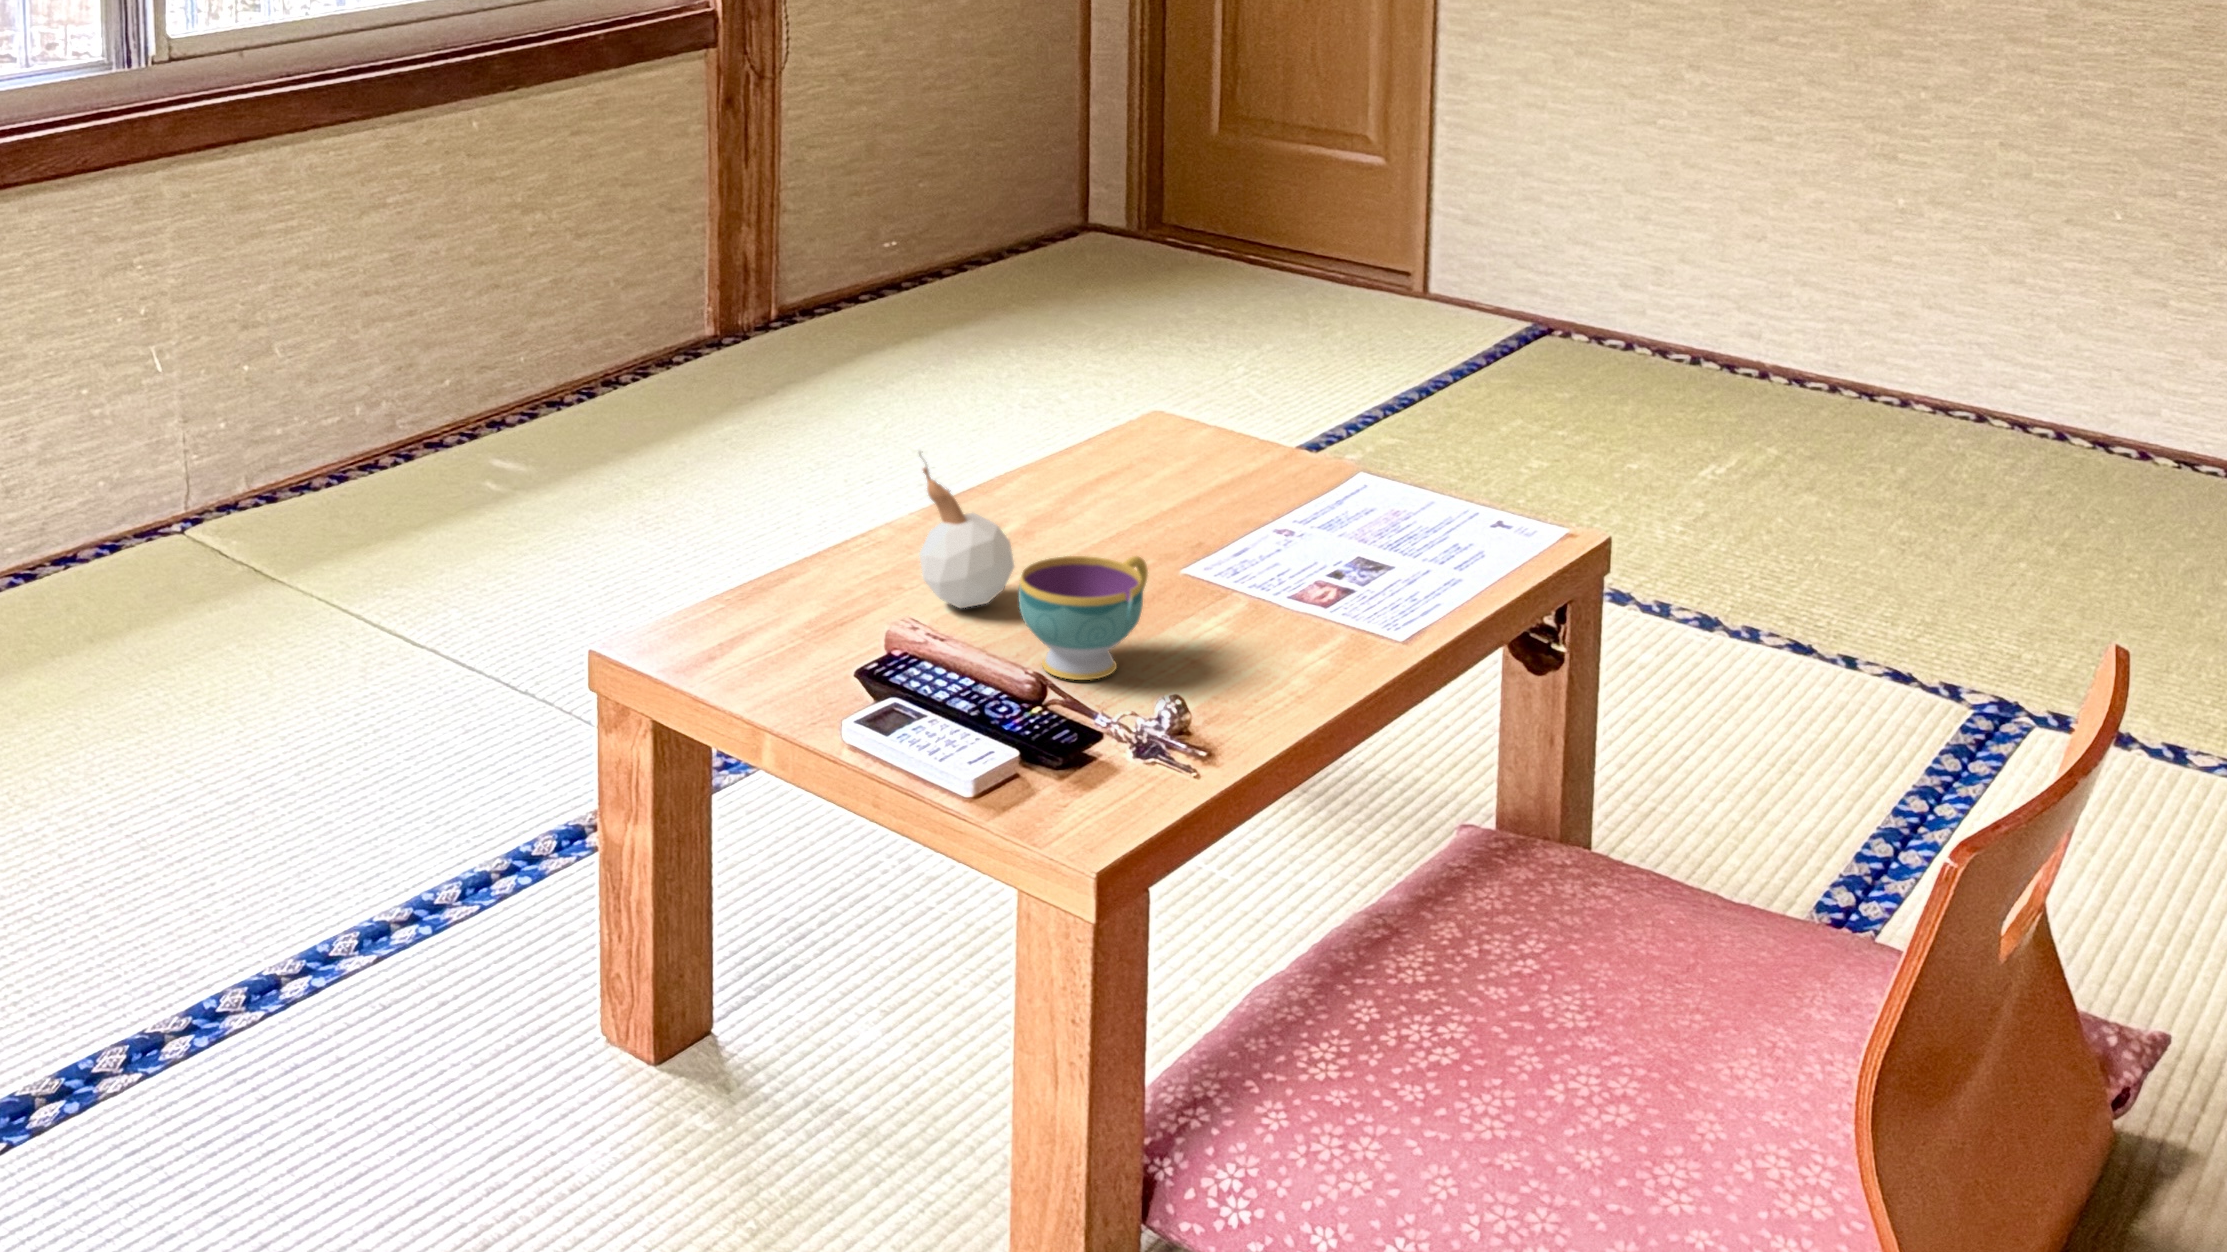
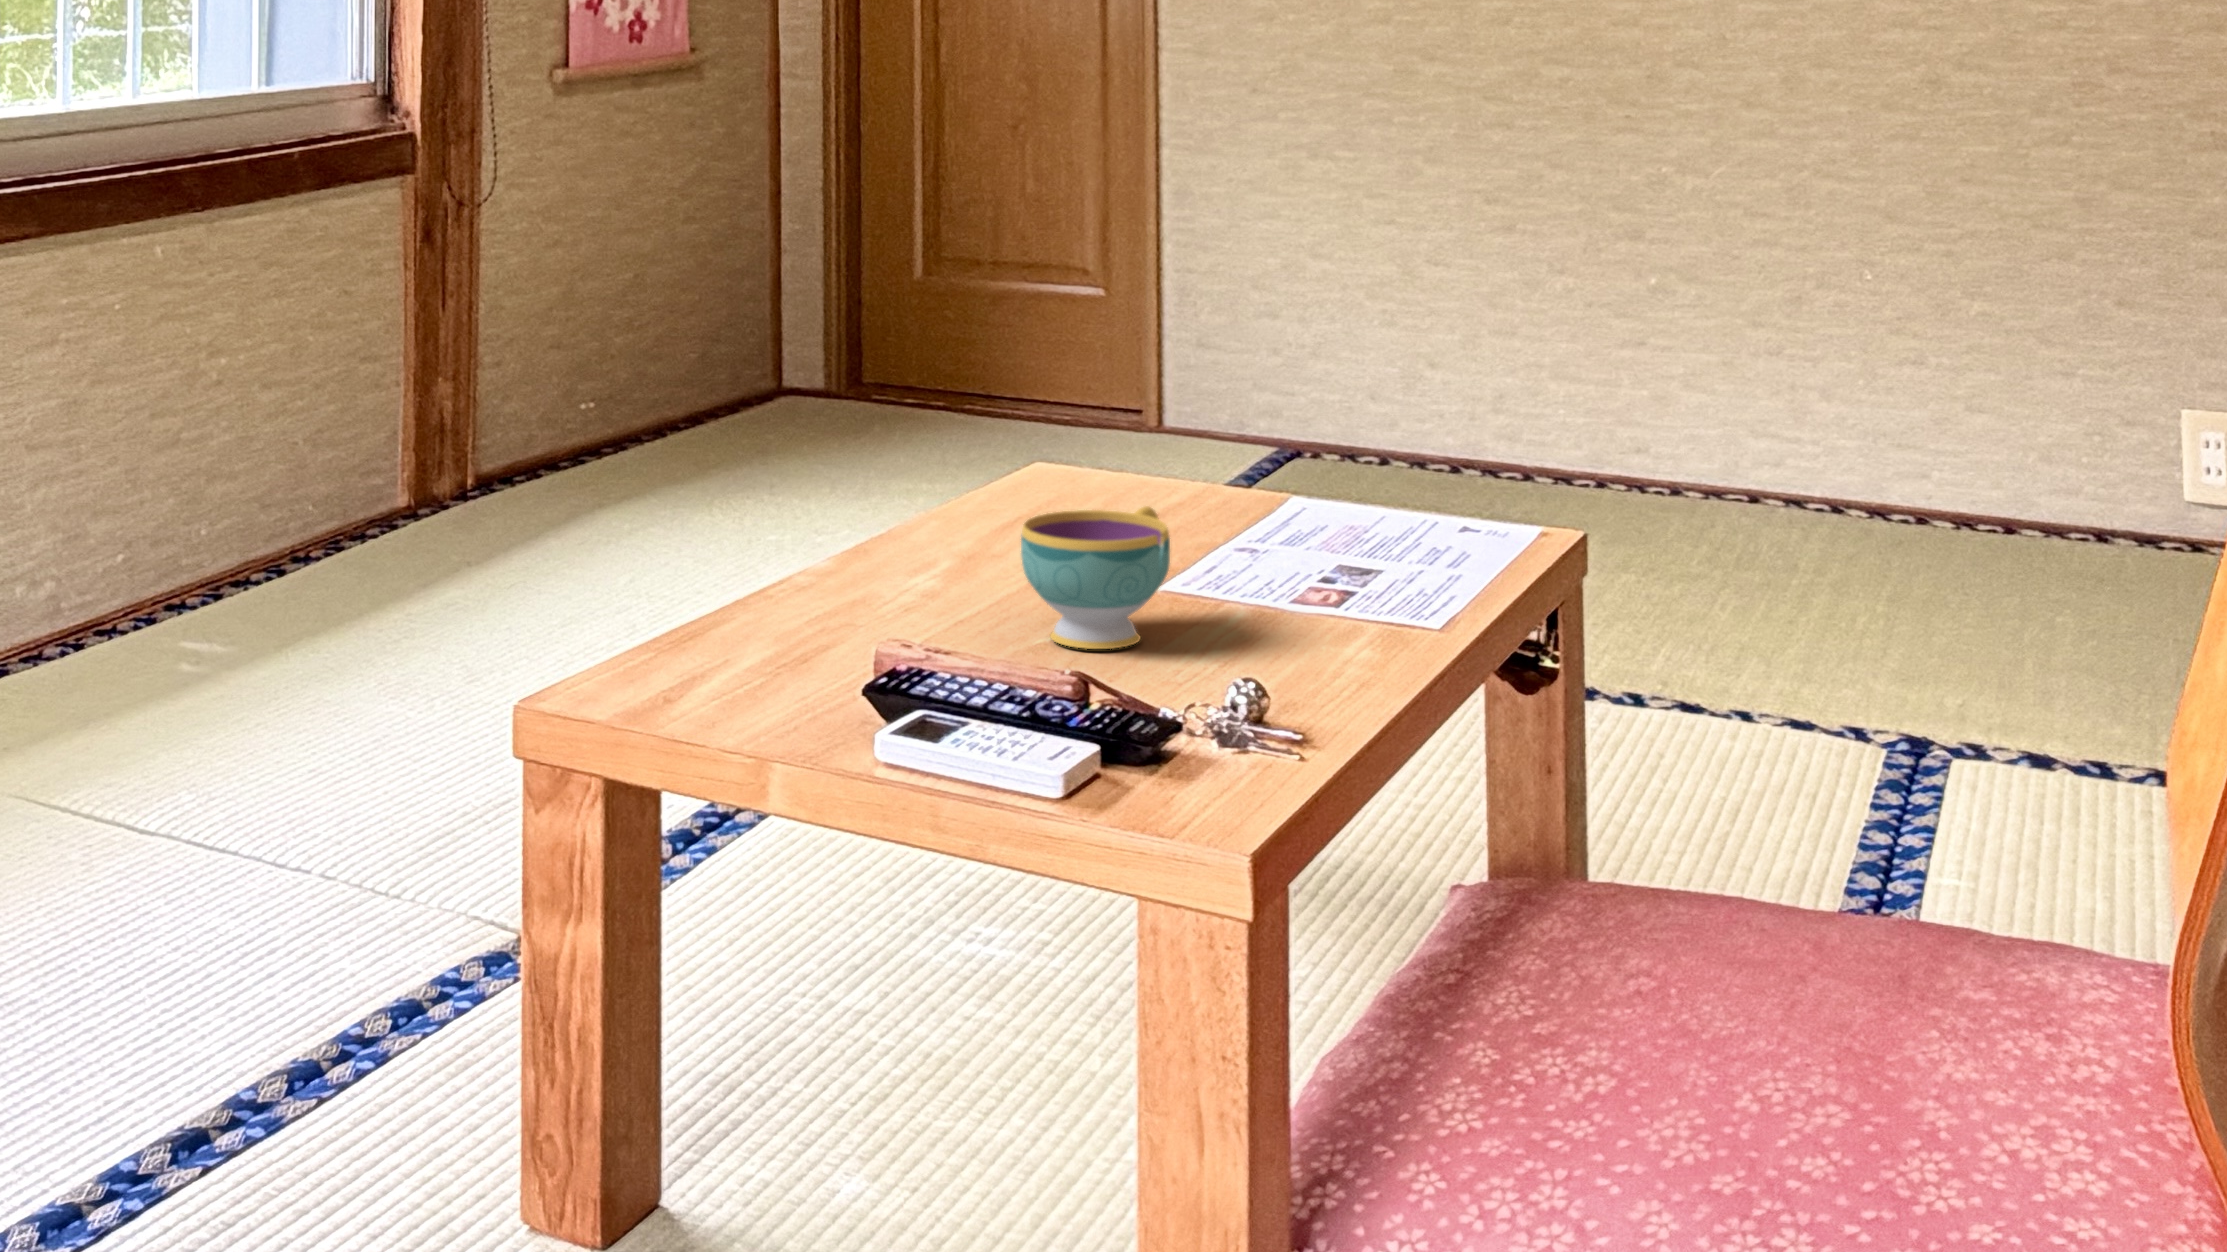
candle: present [919,451,1014,608] -> none [868,407,984,598]

